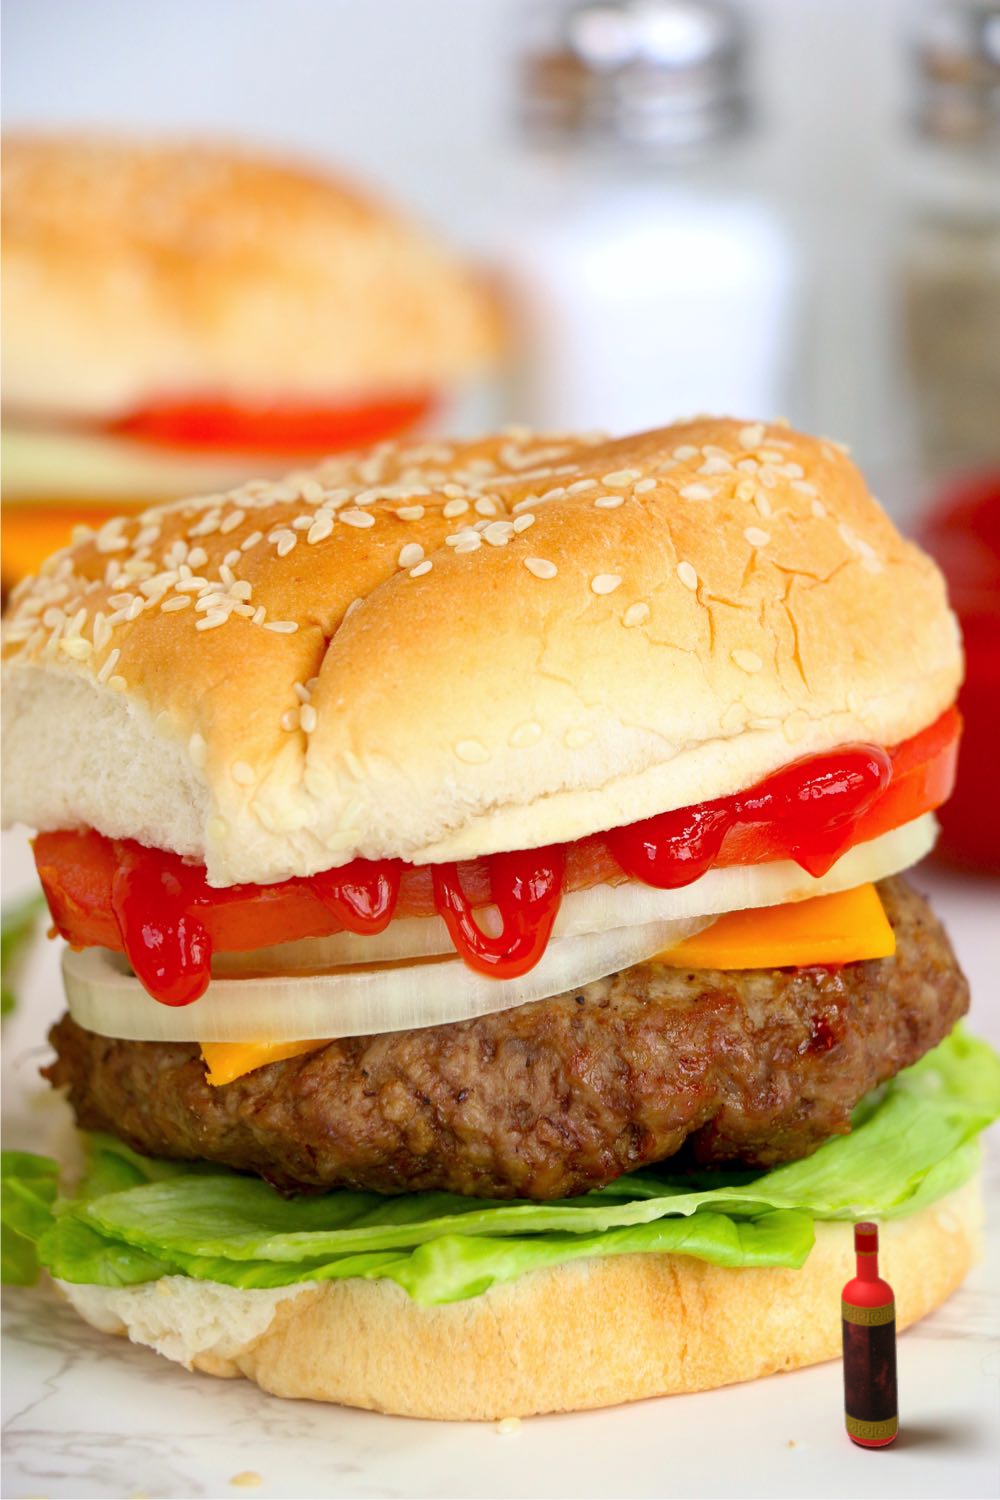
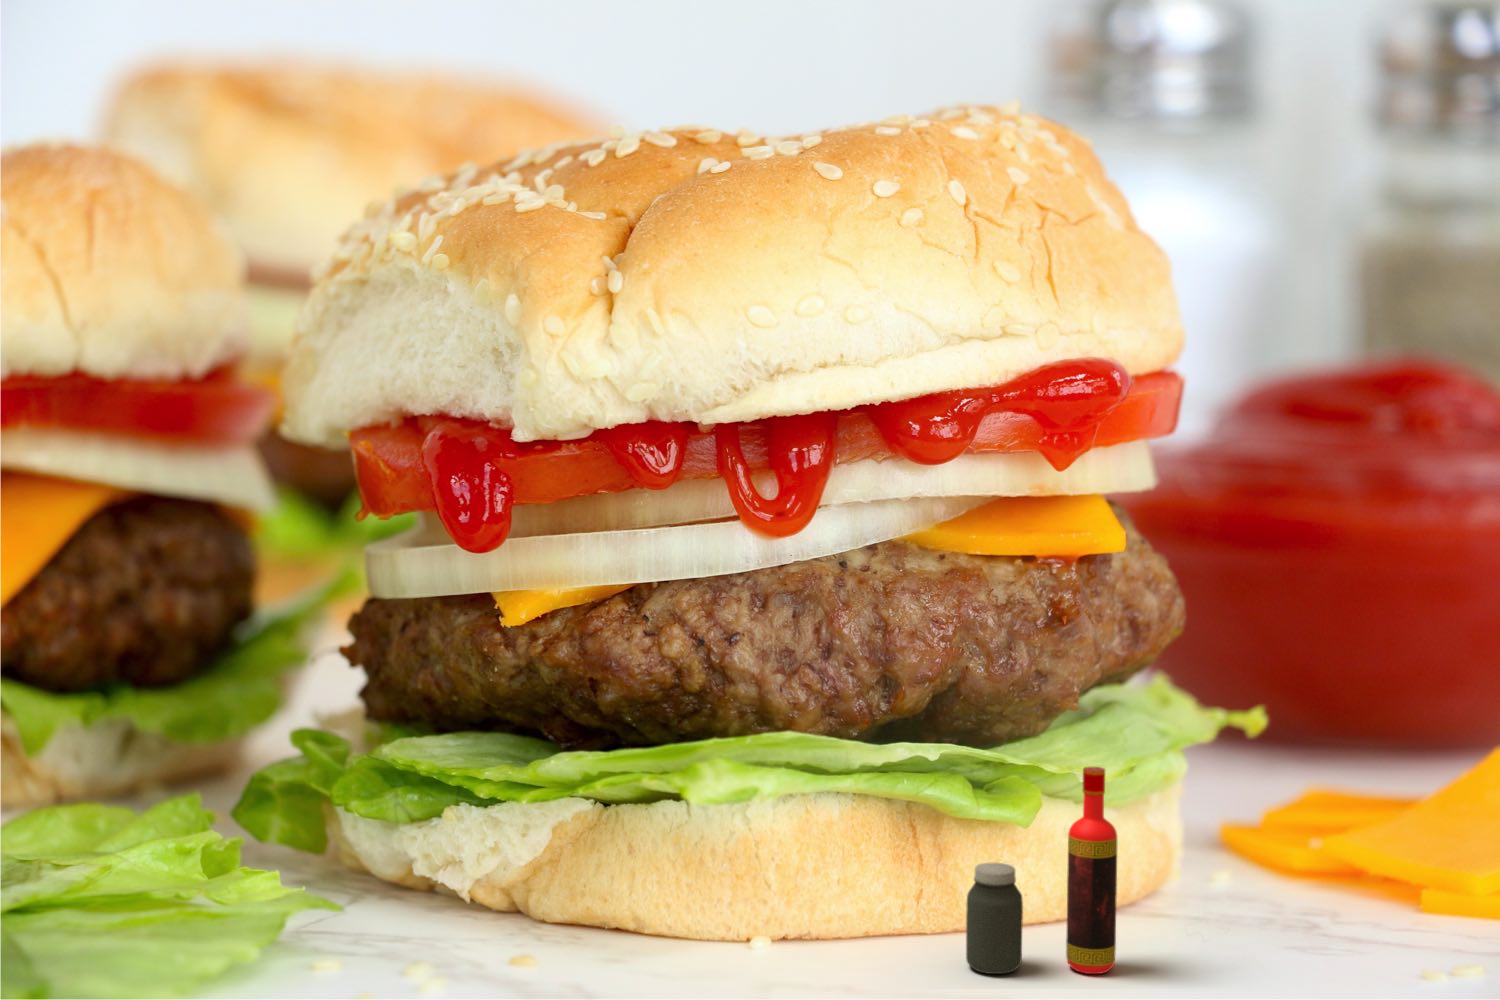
jar: none [733,1328,796,1453] -> present [966,863,1023,974]

